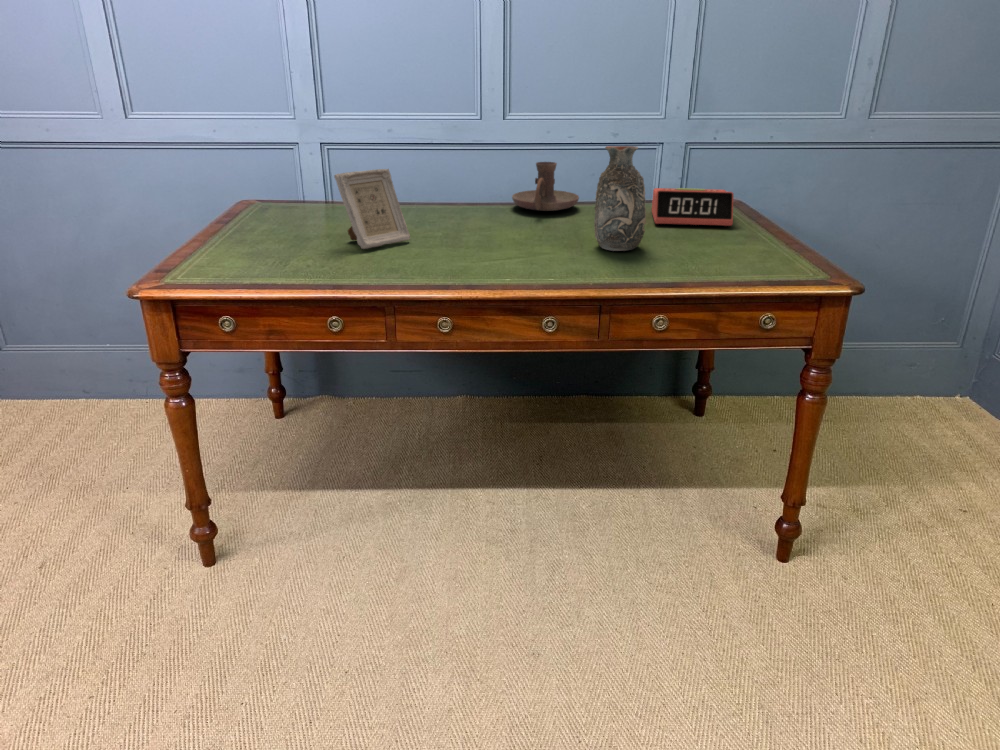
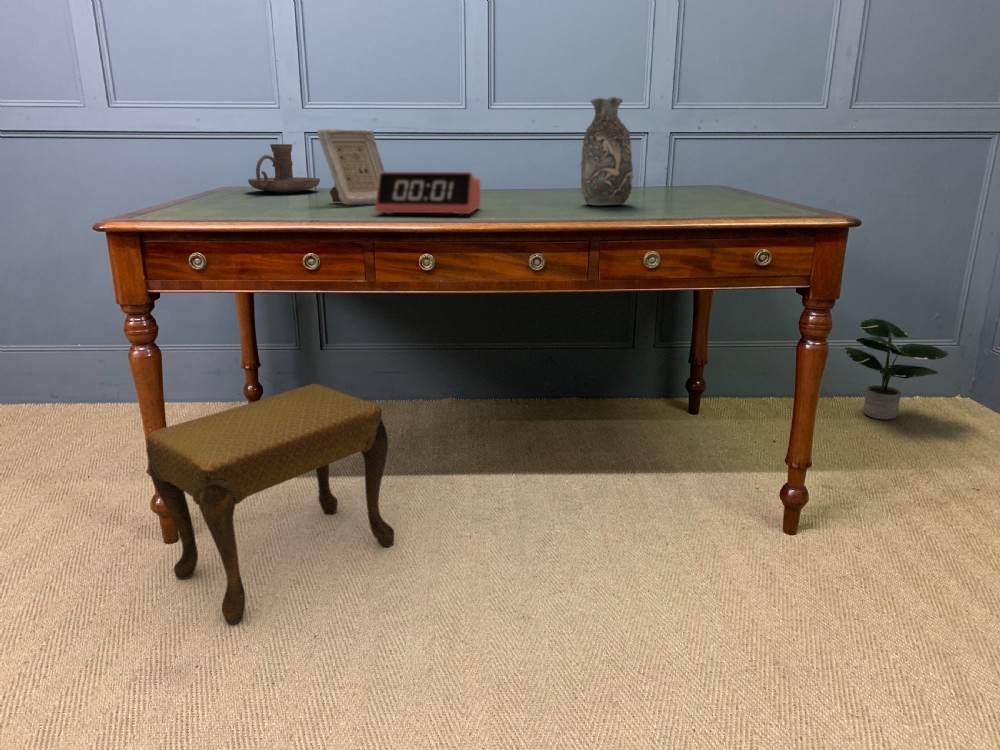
candle holder: present [512,162,579,211] -> present [248,144,320,193]
alarm clock: present [652,188,734,226] -> present [376,172,480,214]
potted plant: none [851,325,954,426] -> present [844,319,949,419]
footstool: none [187,422,414,659] -> present [147,384,394,624]

